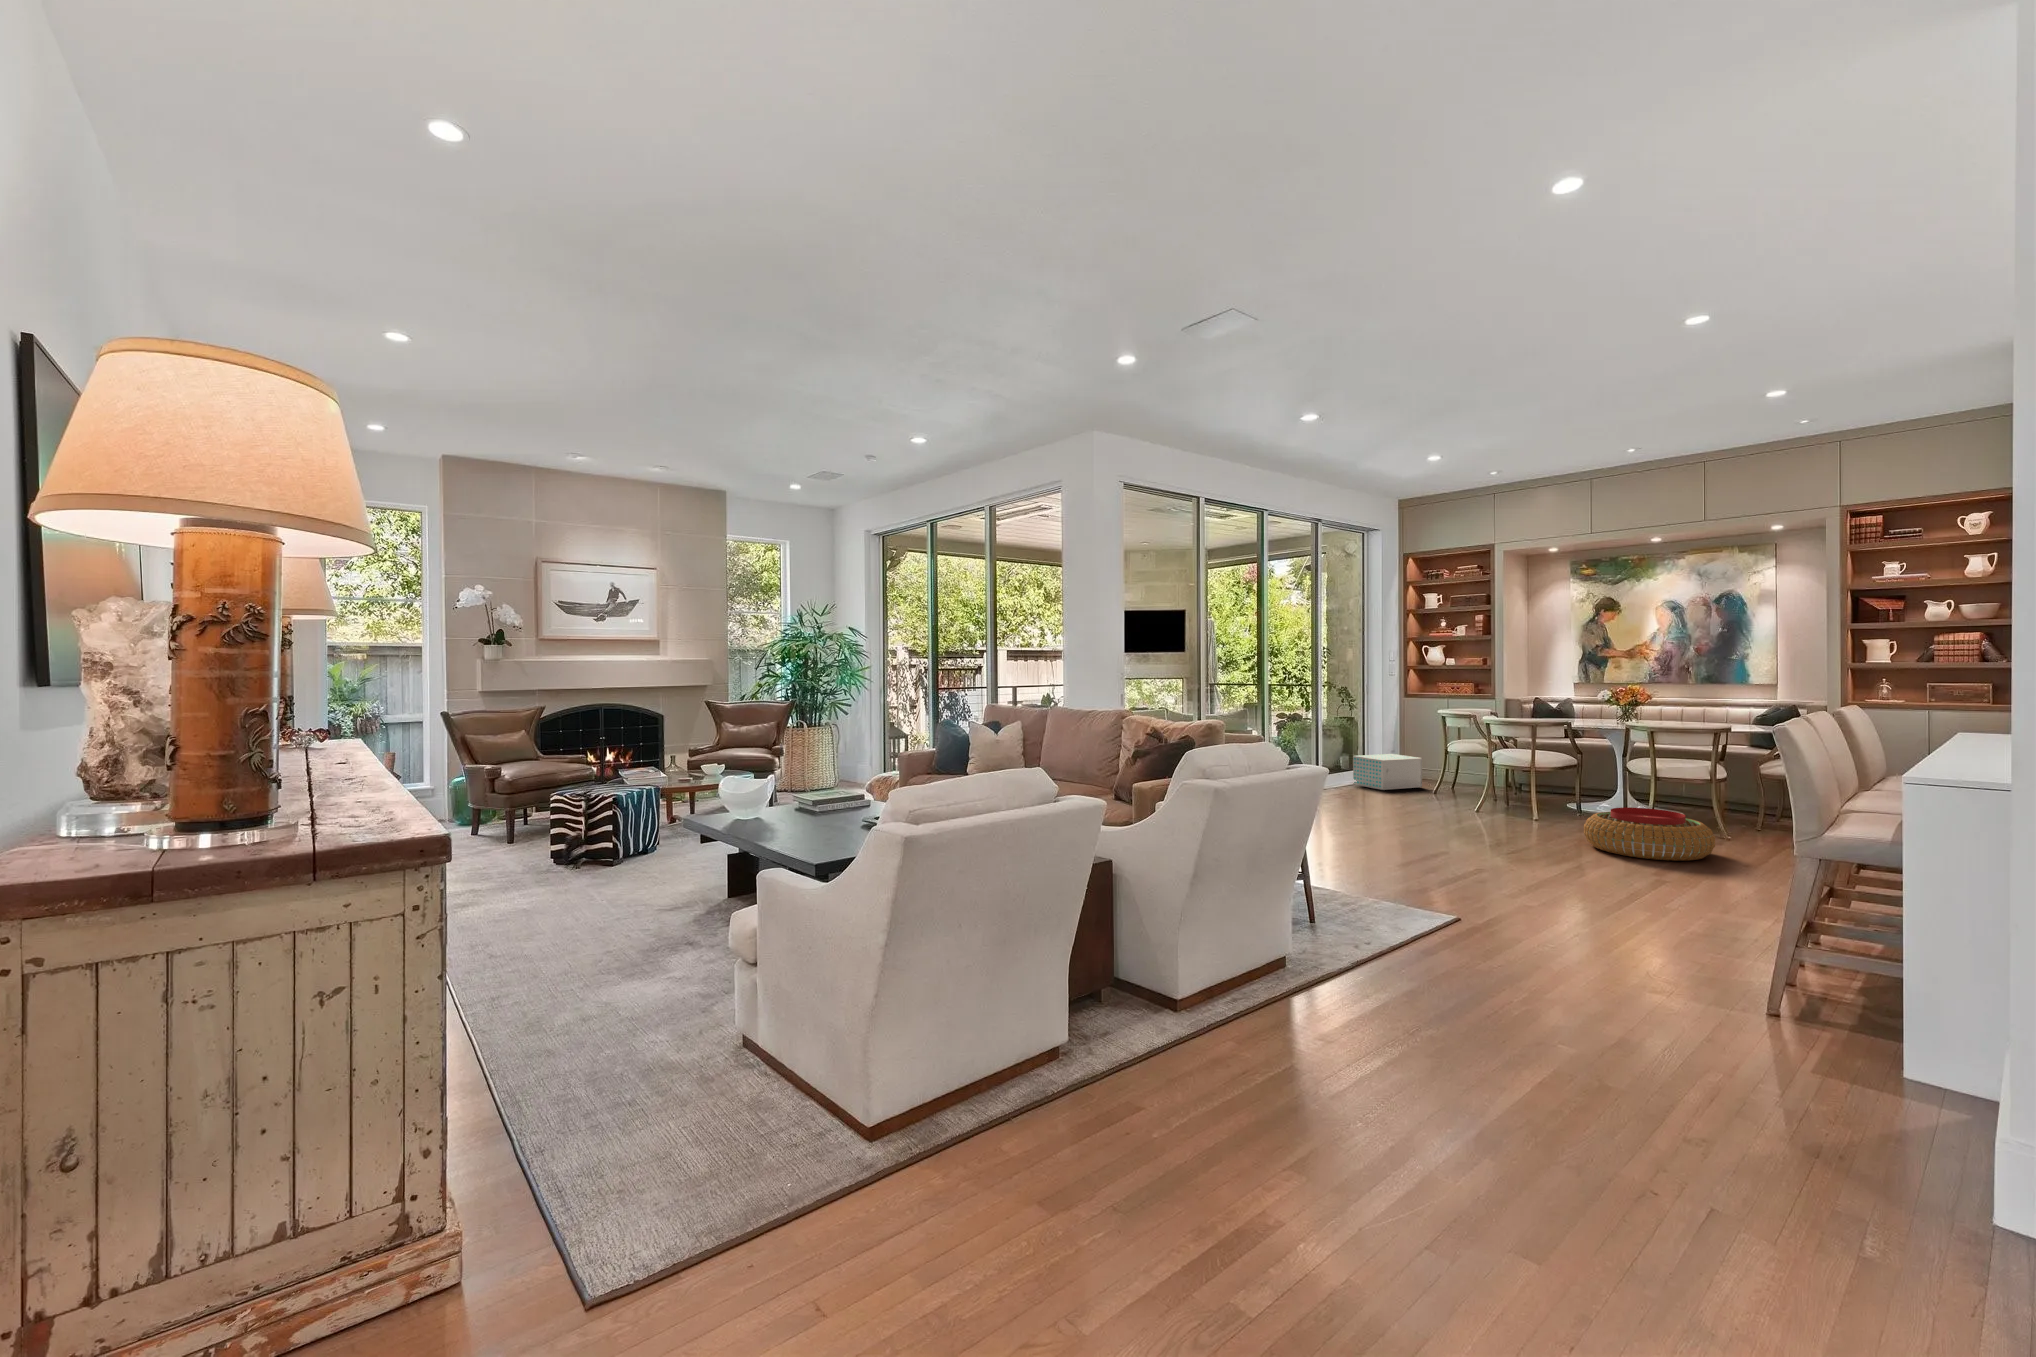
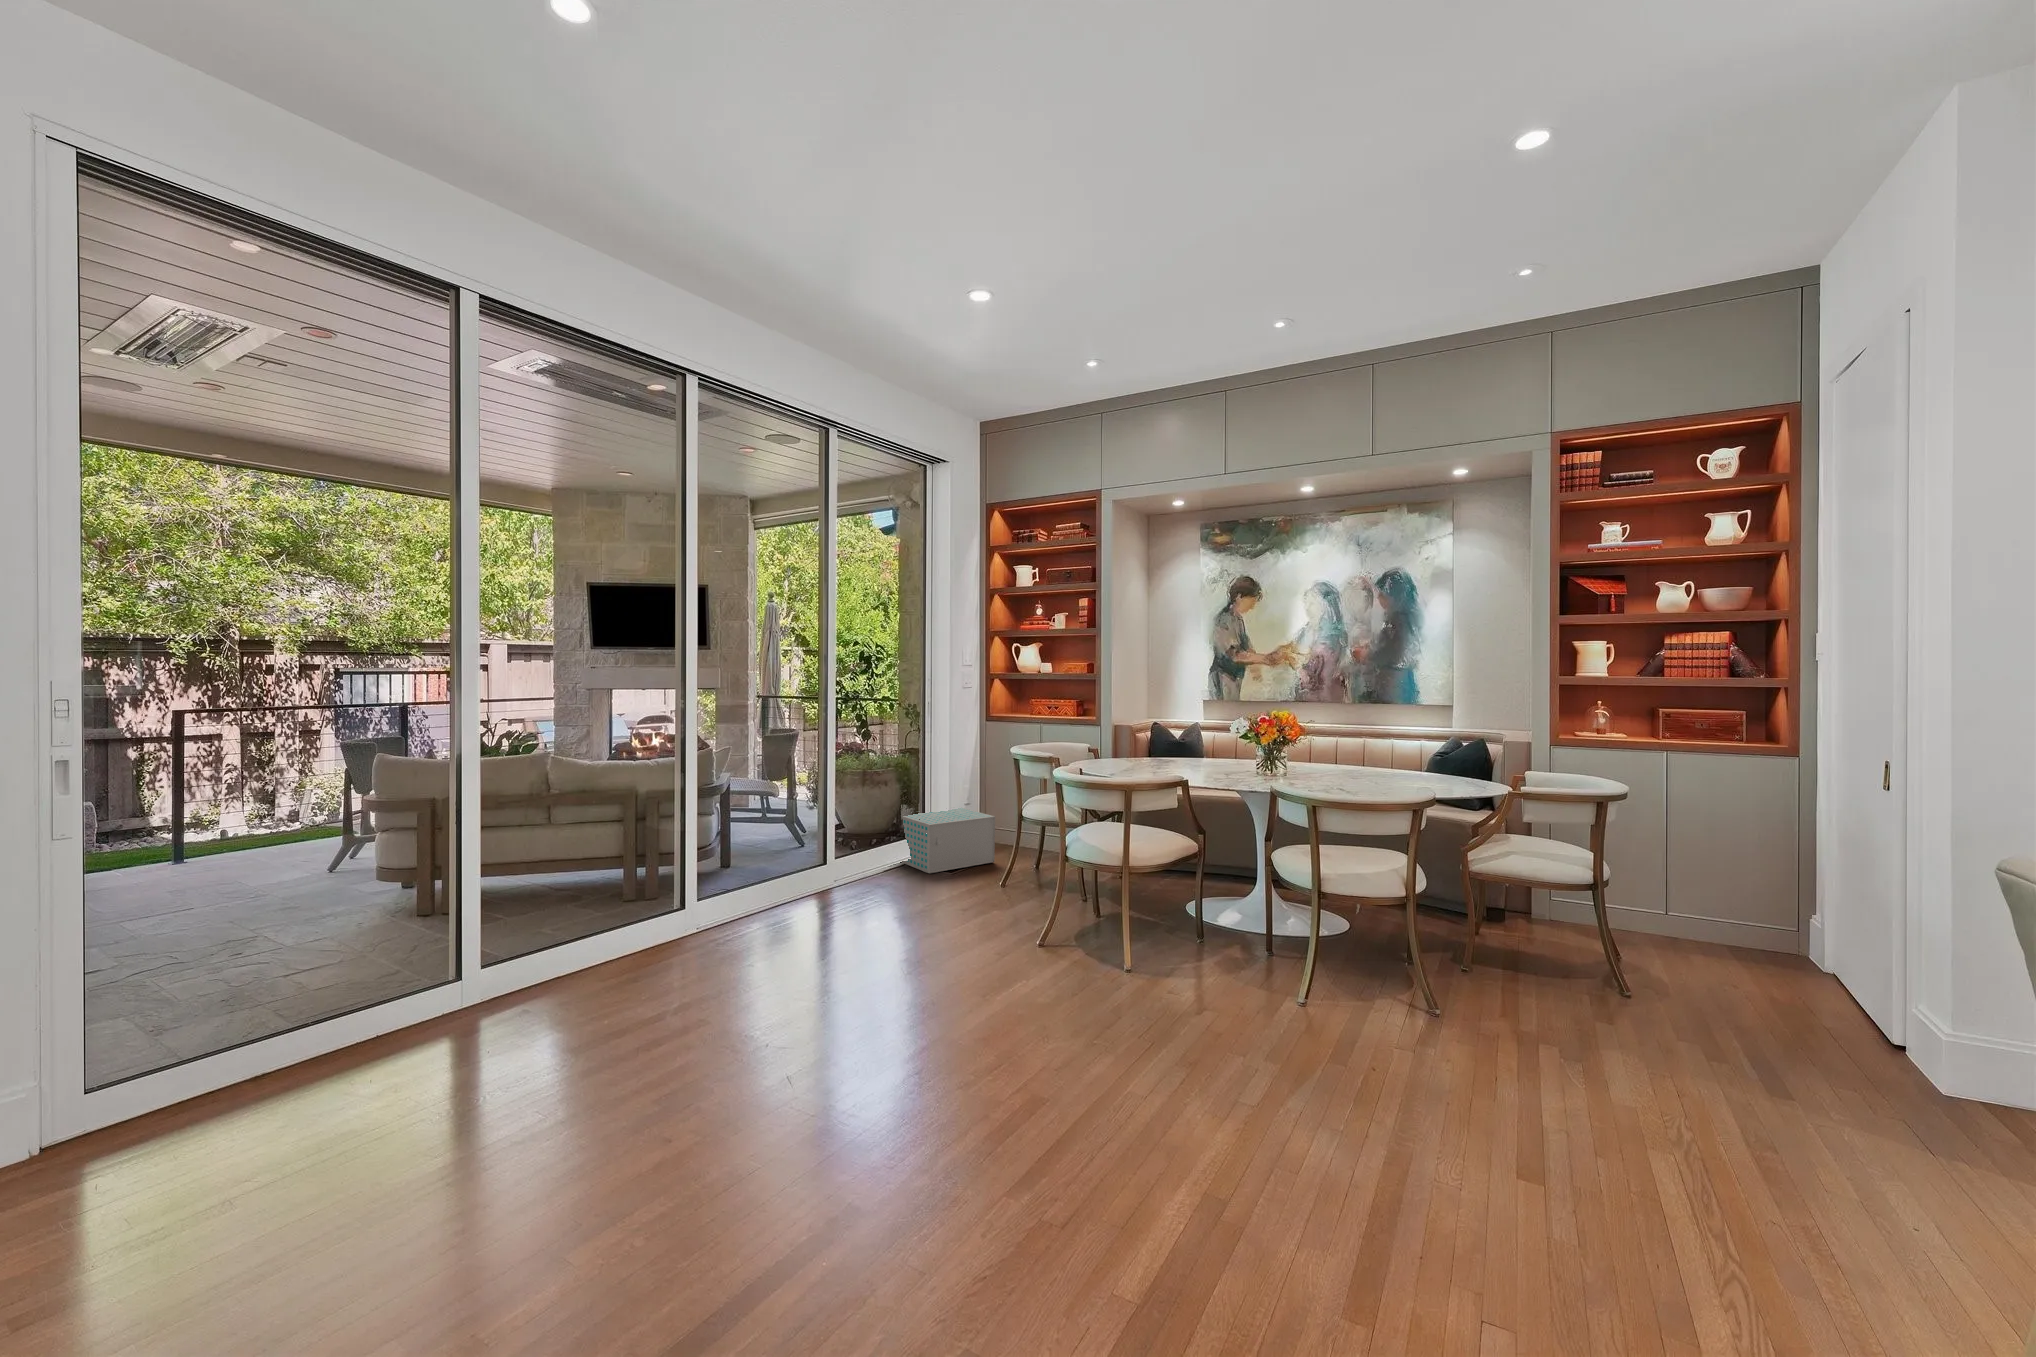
pouf: present [1584,807,1715,861] -> none [1199,970,1451,1133]

